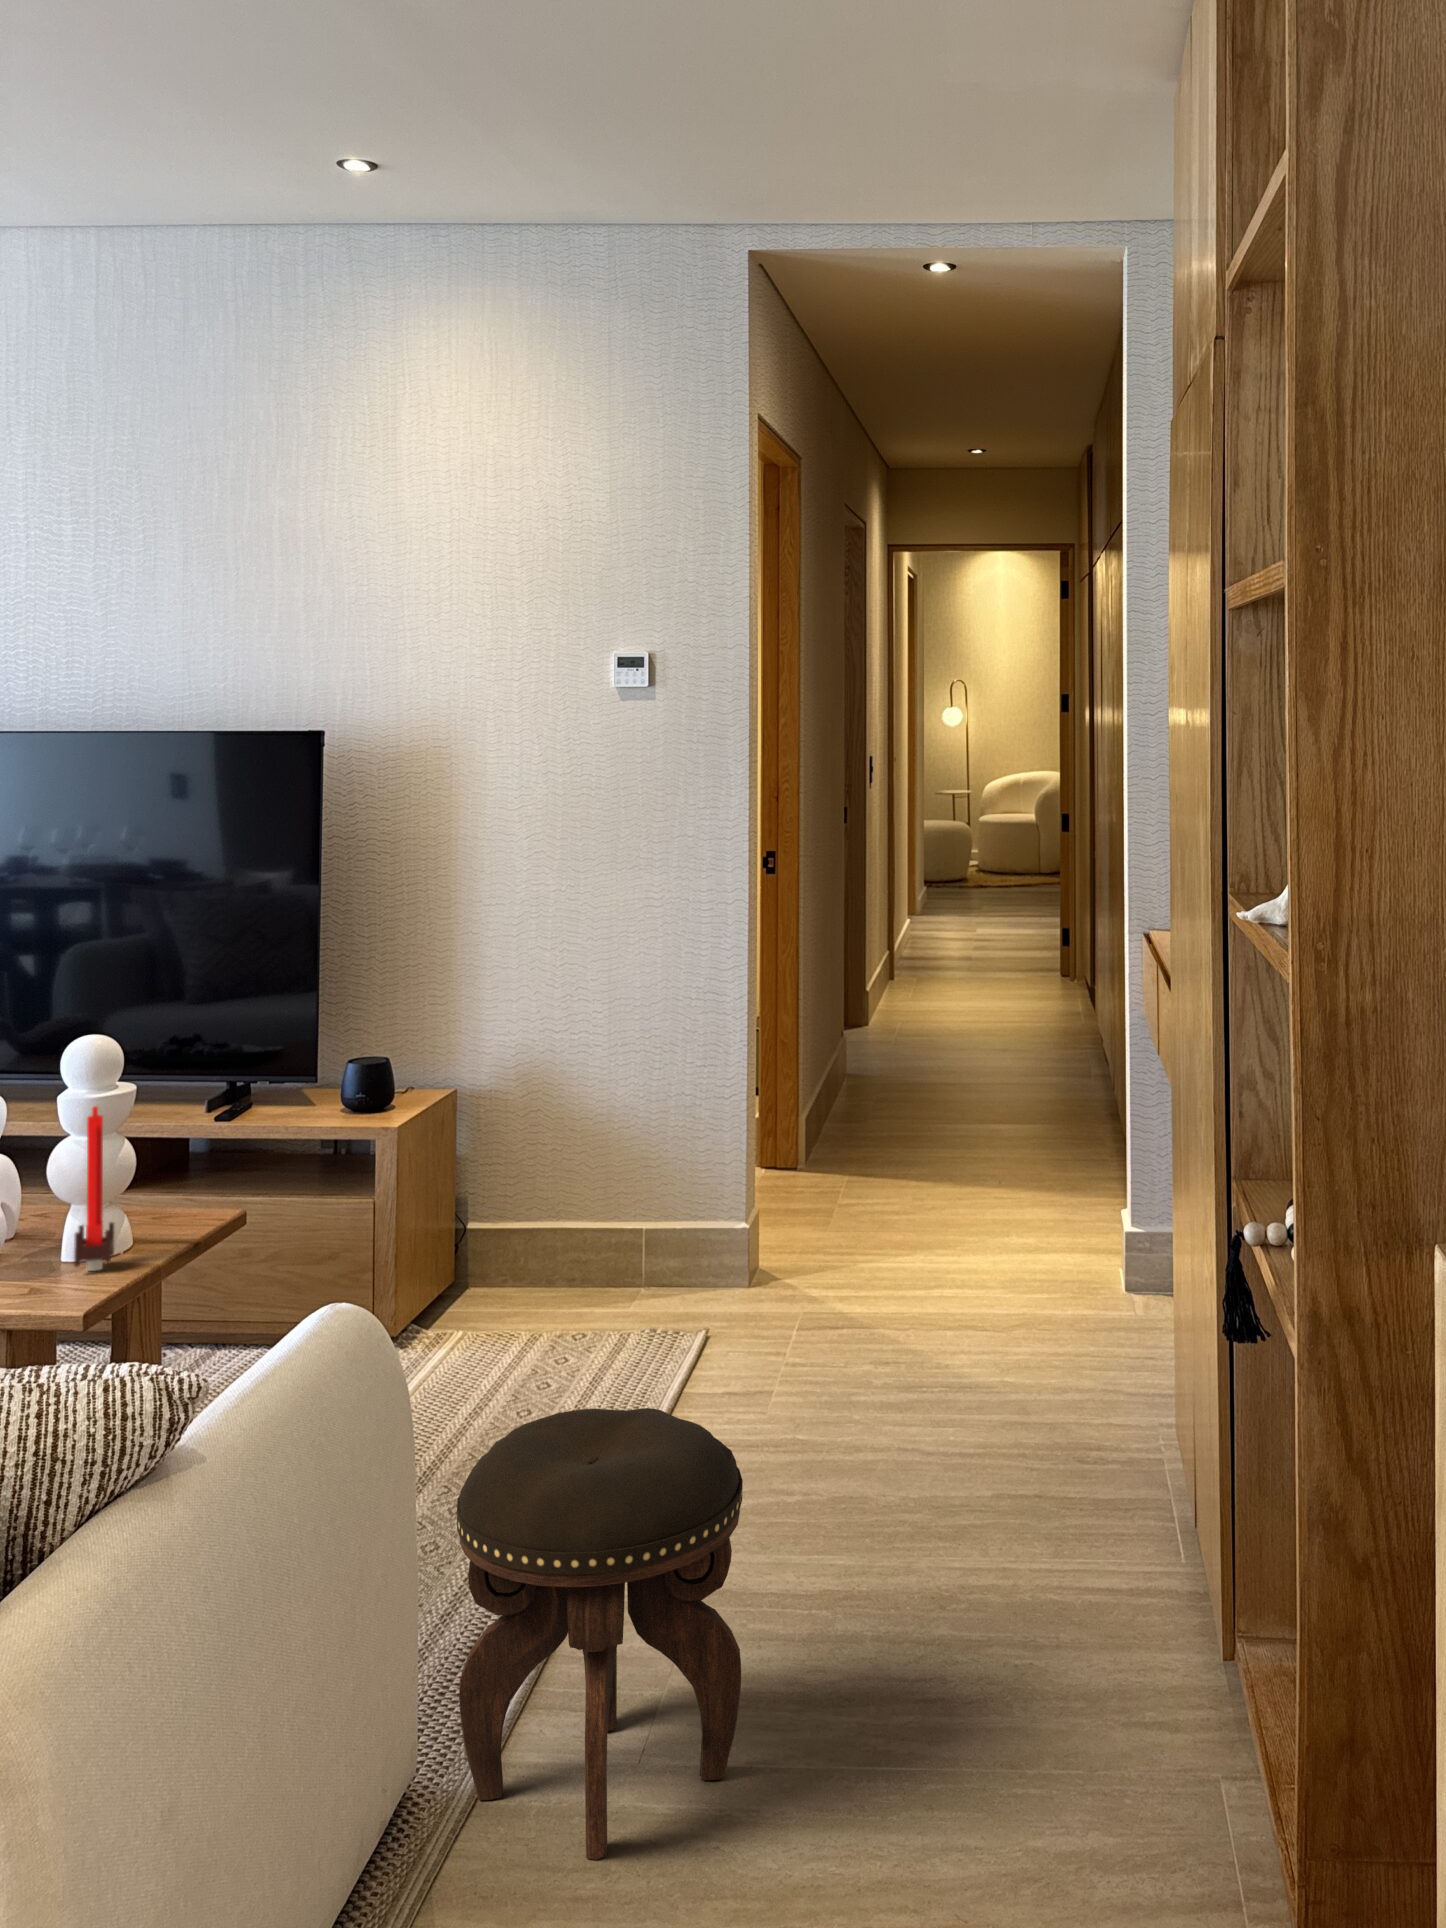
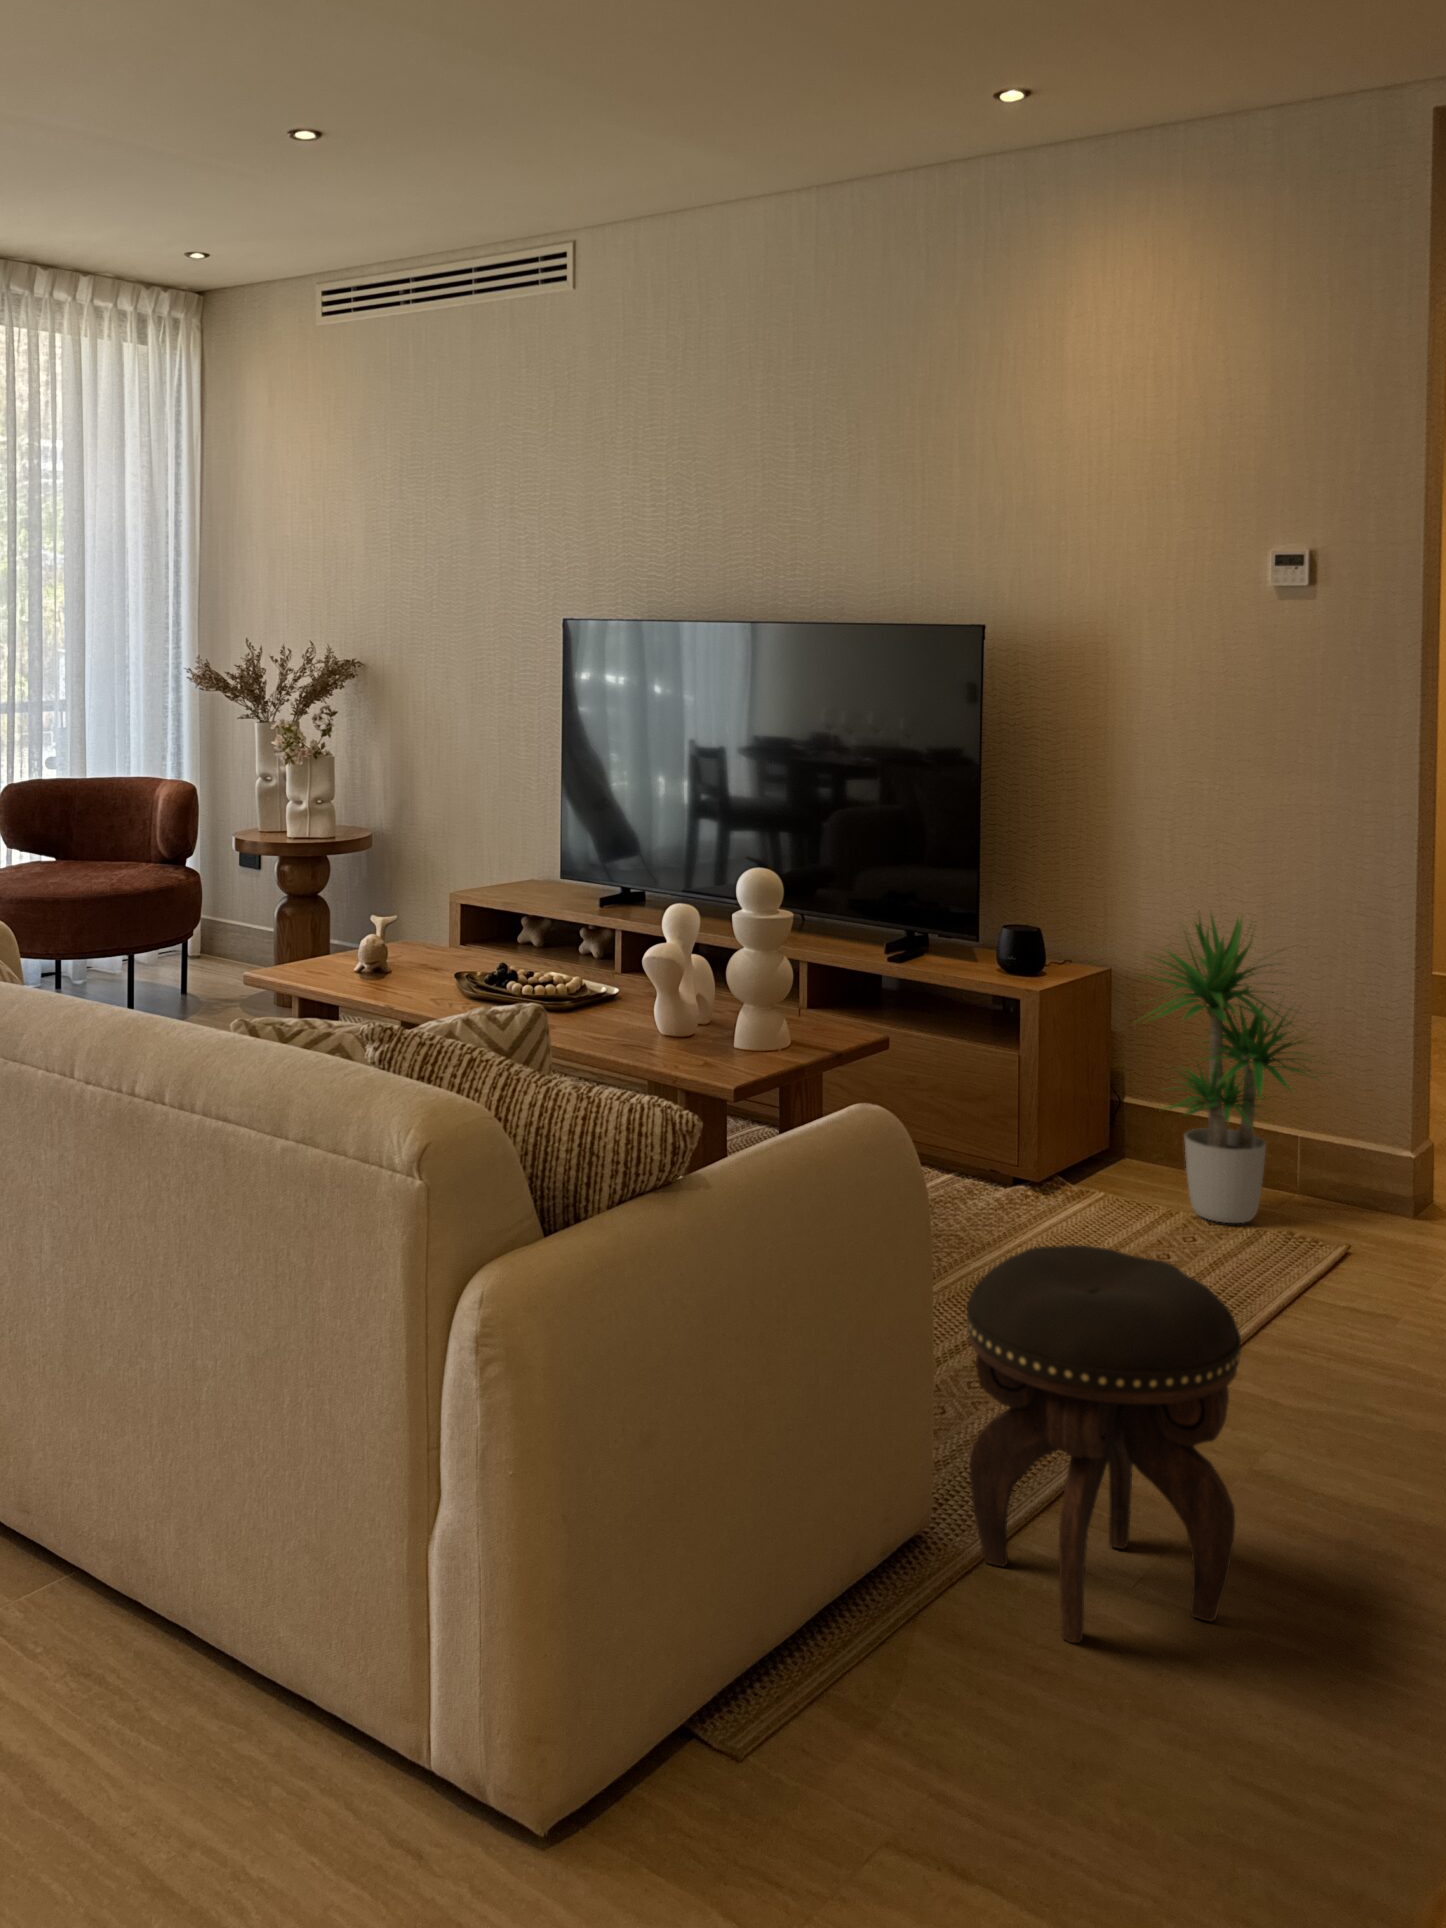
potted plant: none [488,1015,694,1338] -> present [1148,915,1333,1223]
candle: present [74,1106,114,1271] -> none [735,925,768,1061]

